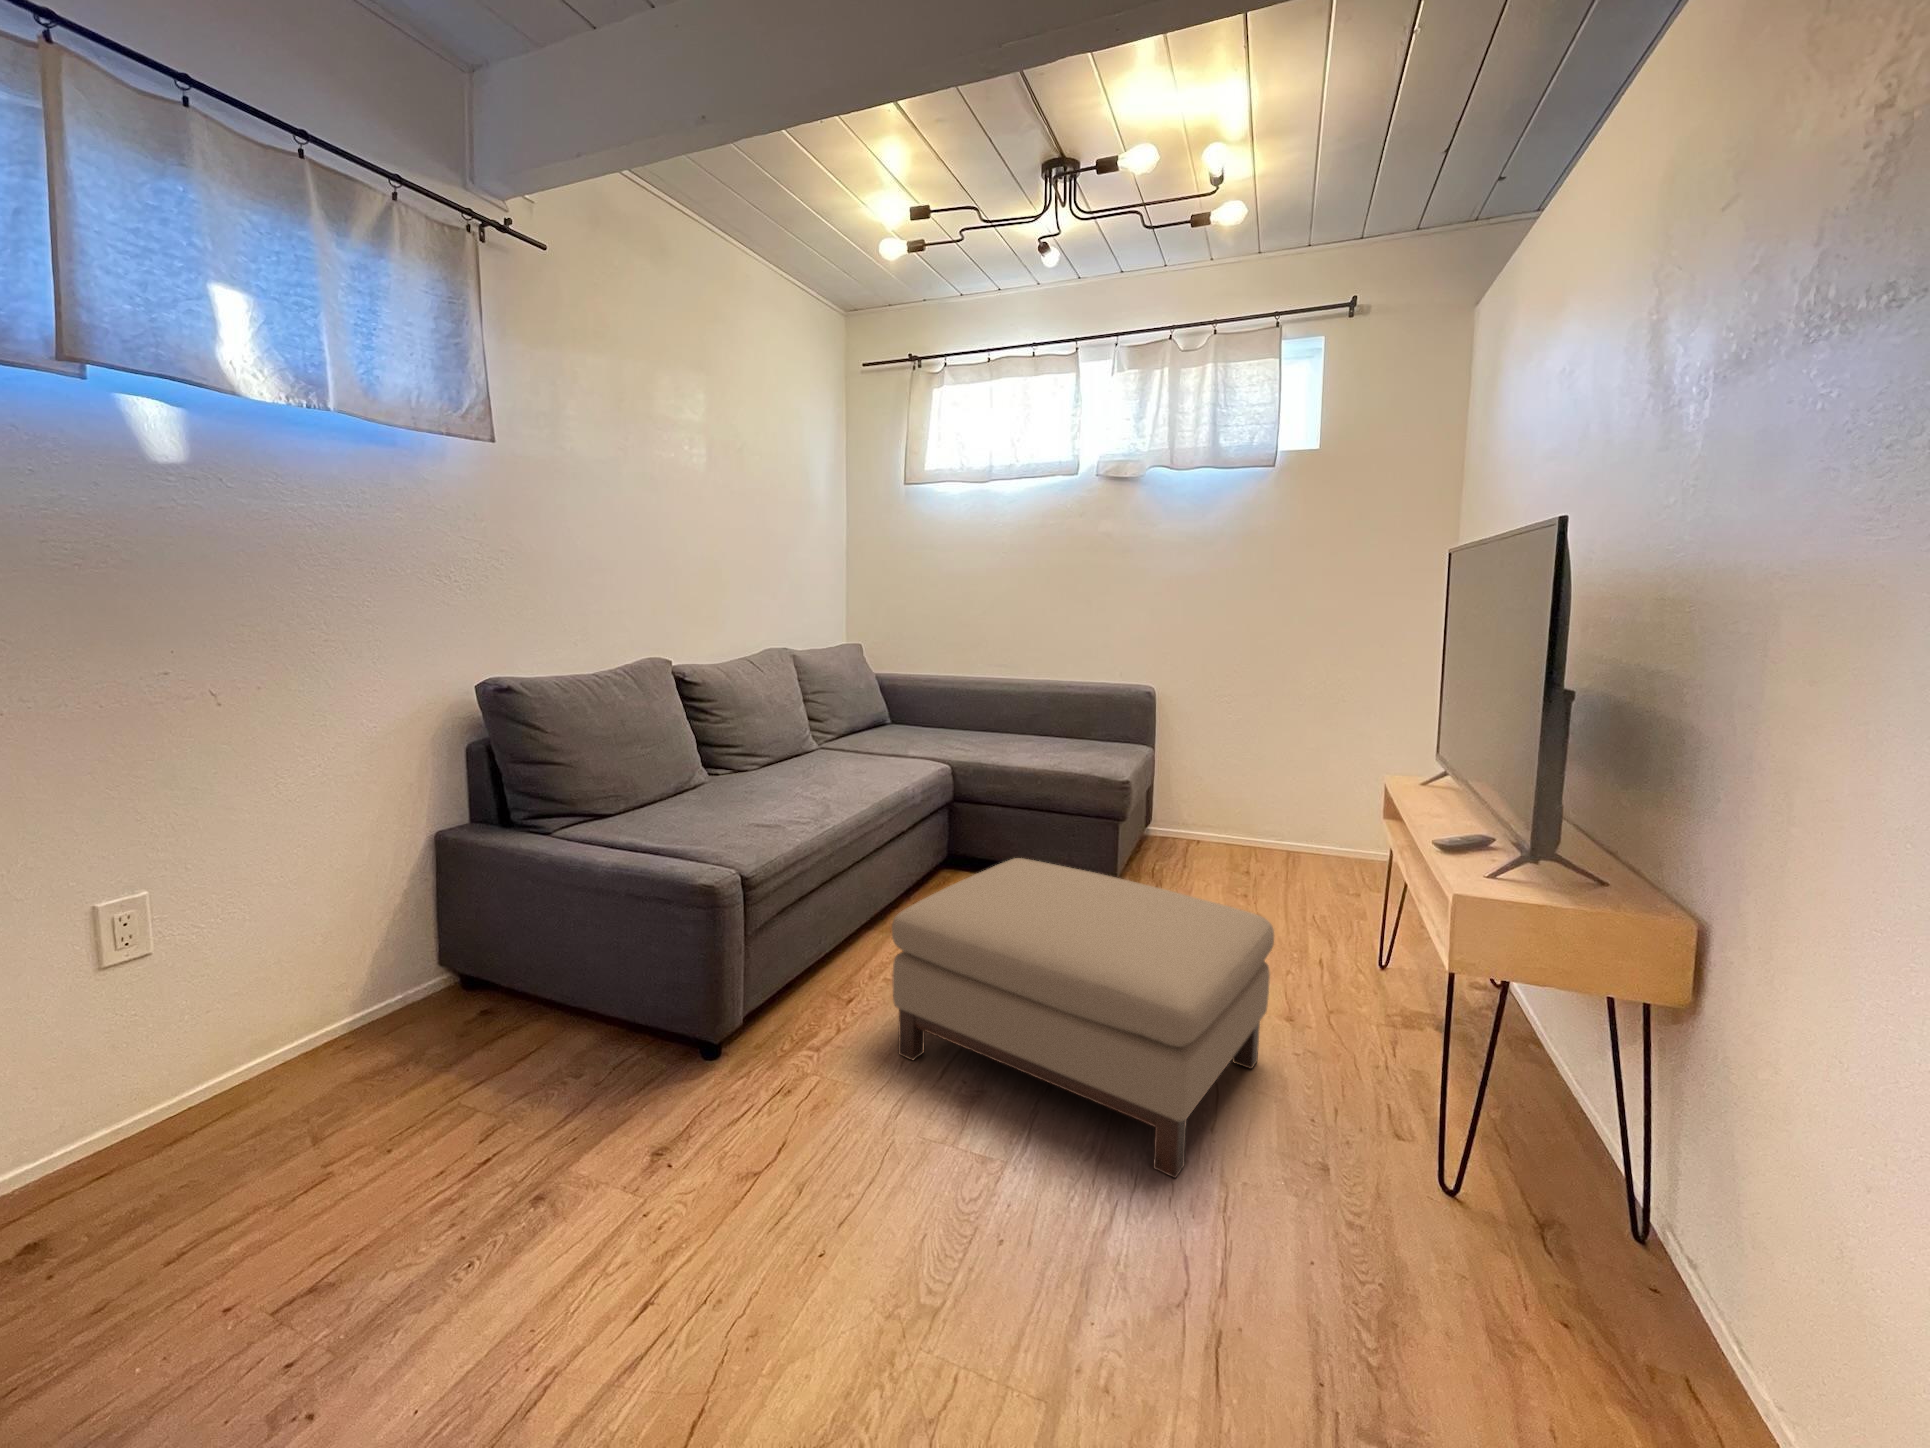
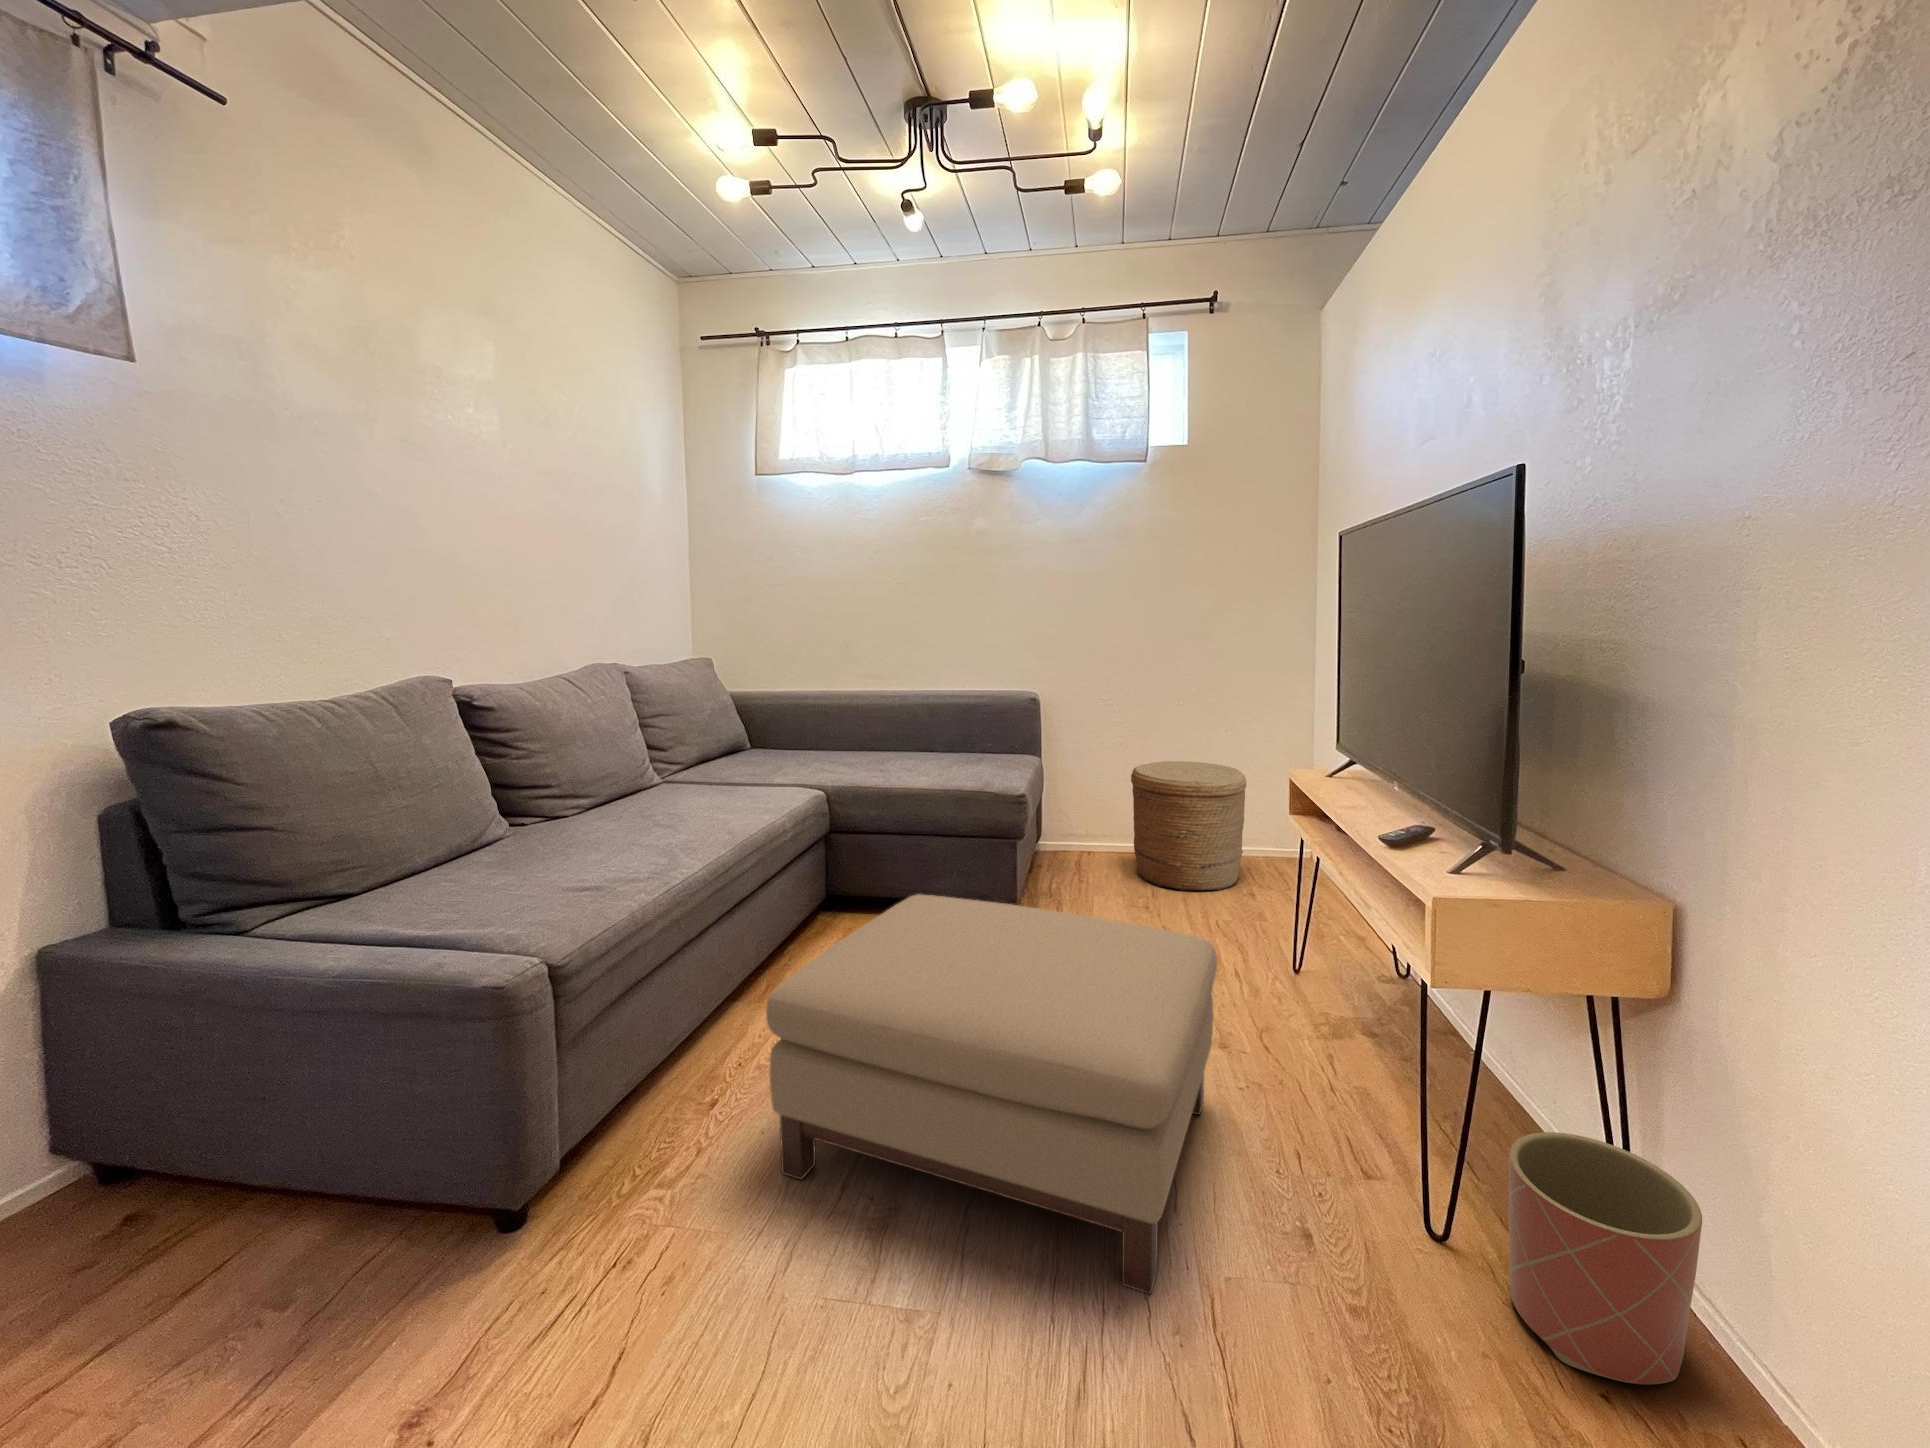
woven basket: none [1242,763,1362,892] -> present [1131,761,1246,891]
planter: none [1498,1107,1674,1321] -> present [1508,1132,1702,1384]

